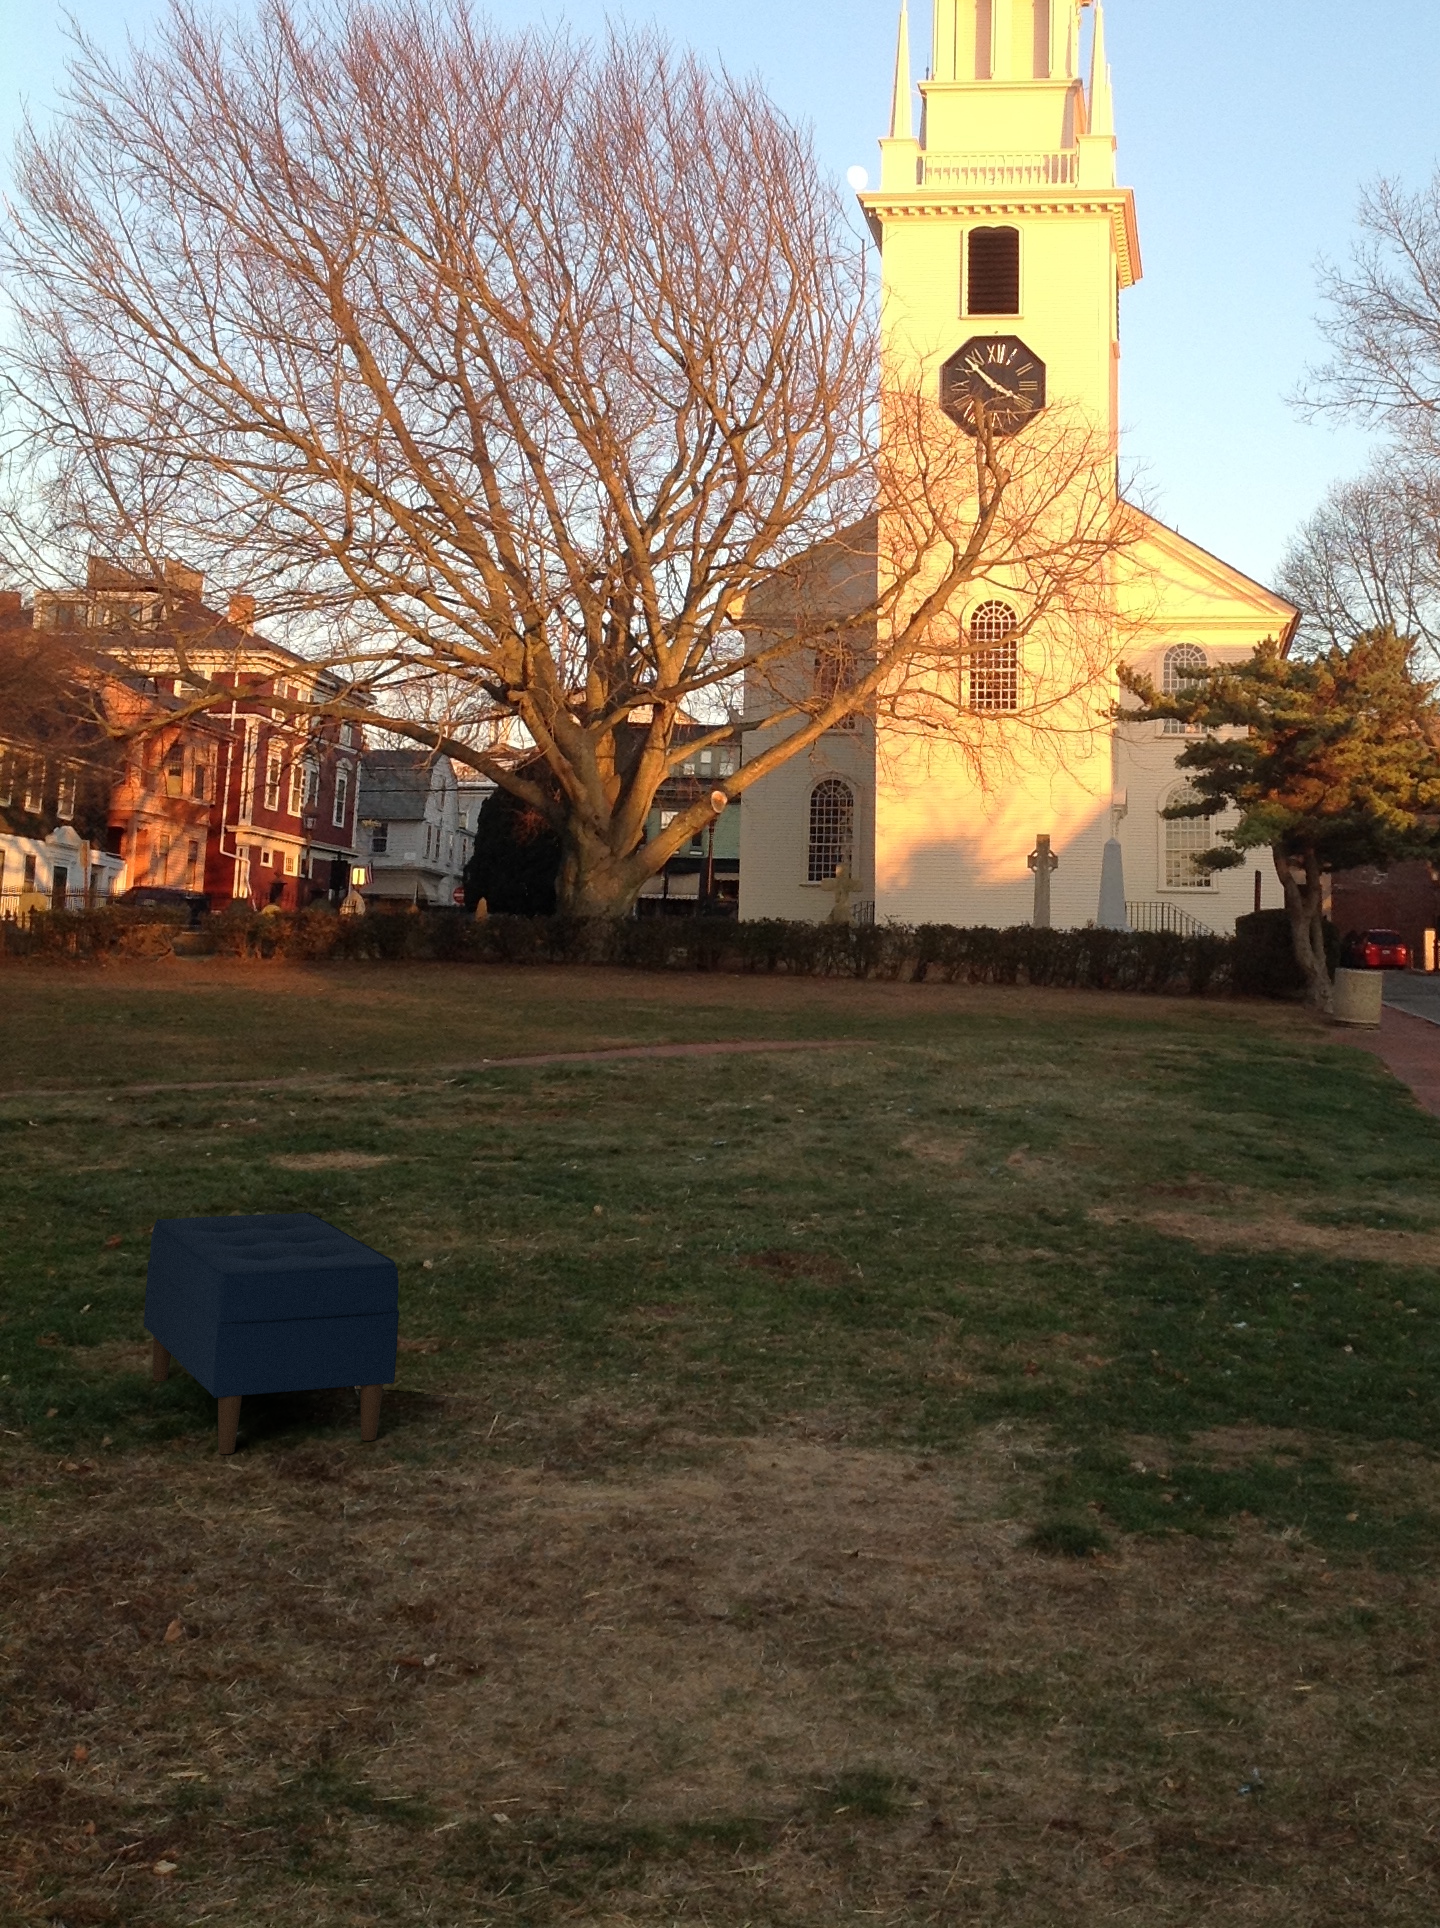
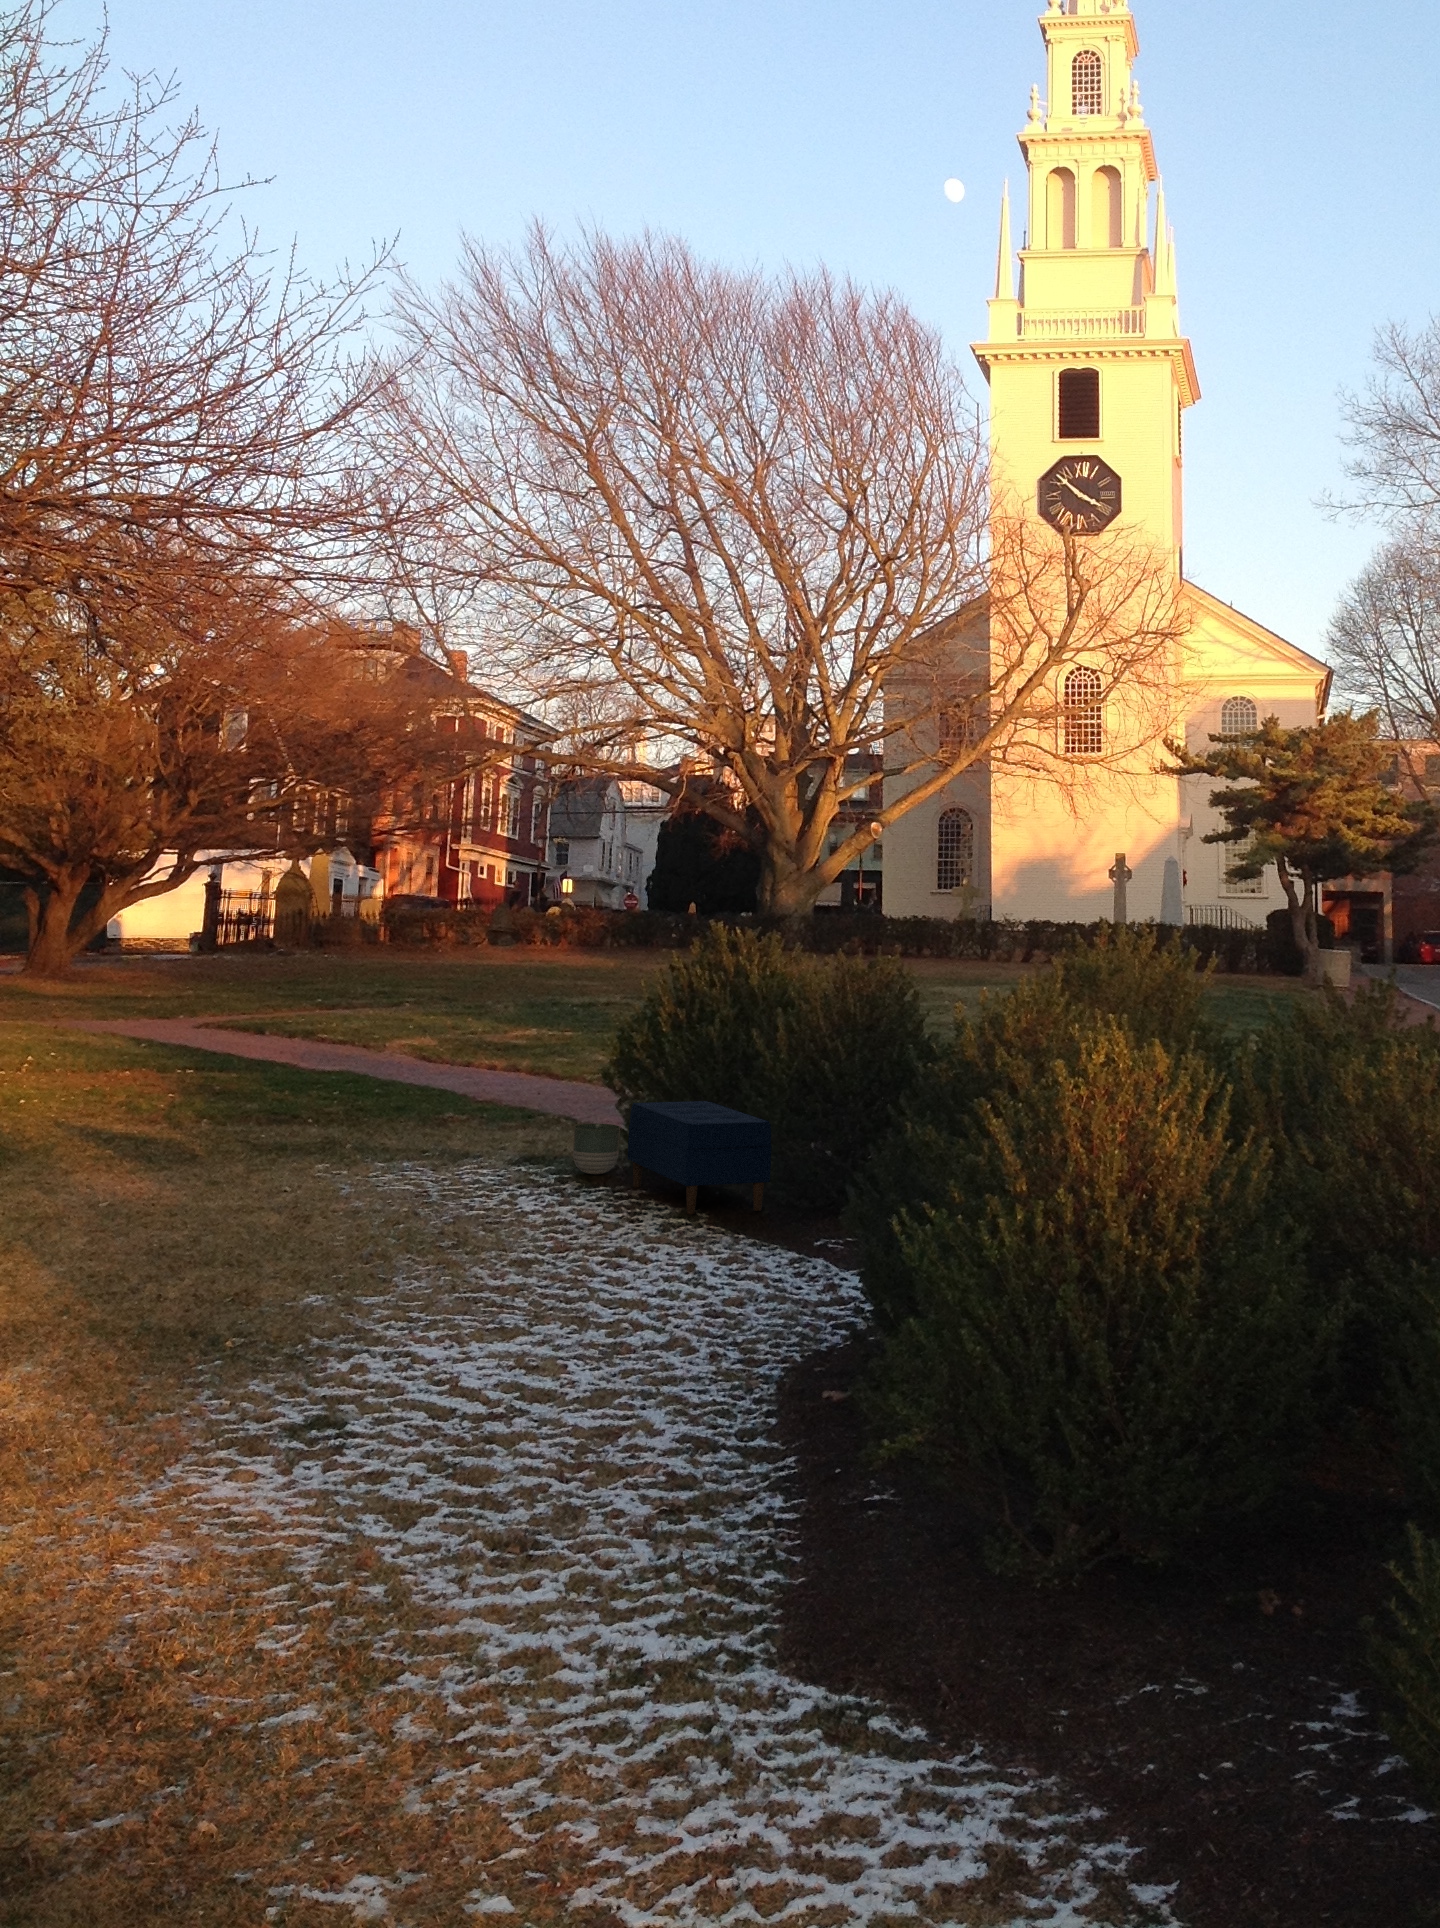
planter: none [58,1252,150,1349] -> present [573,1124,620,1174]

